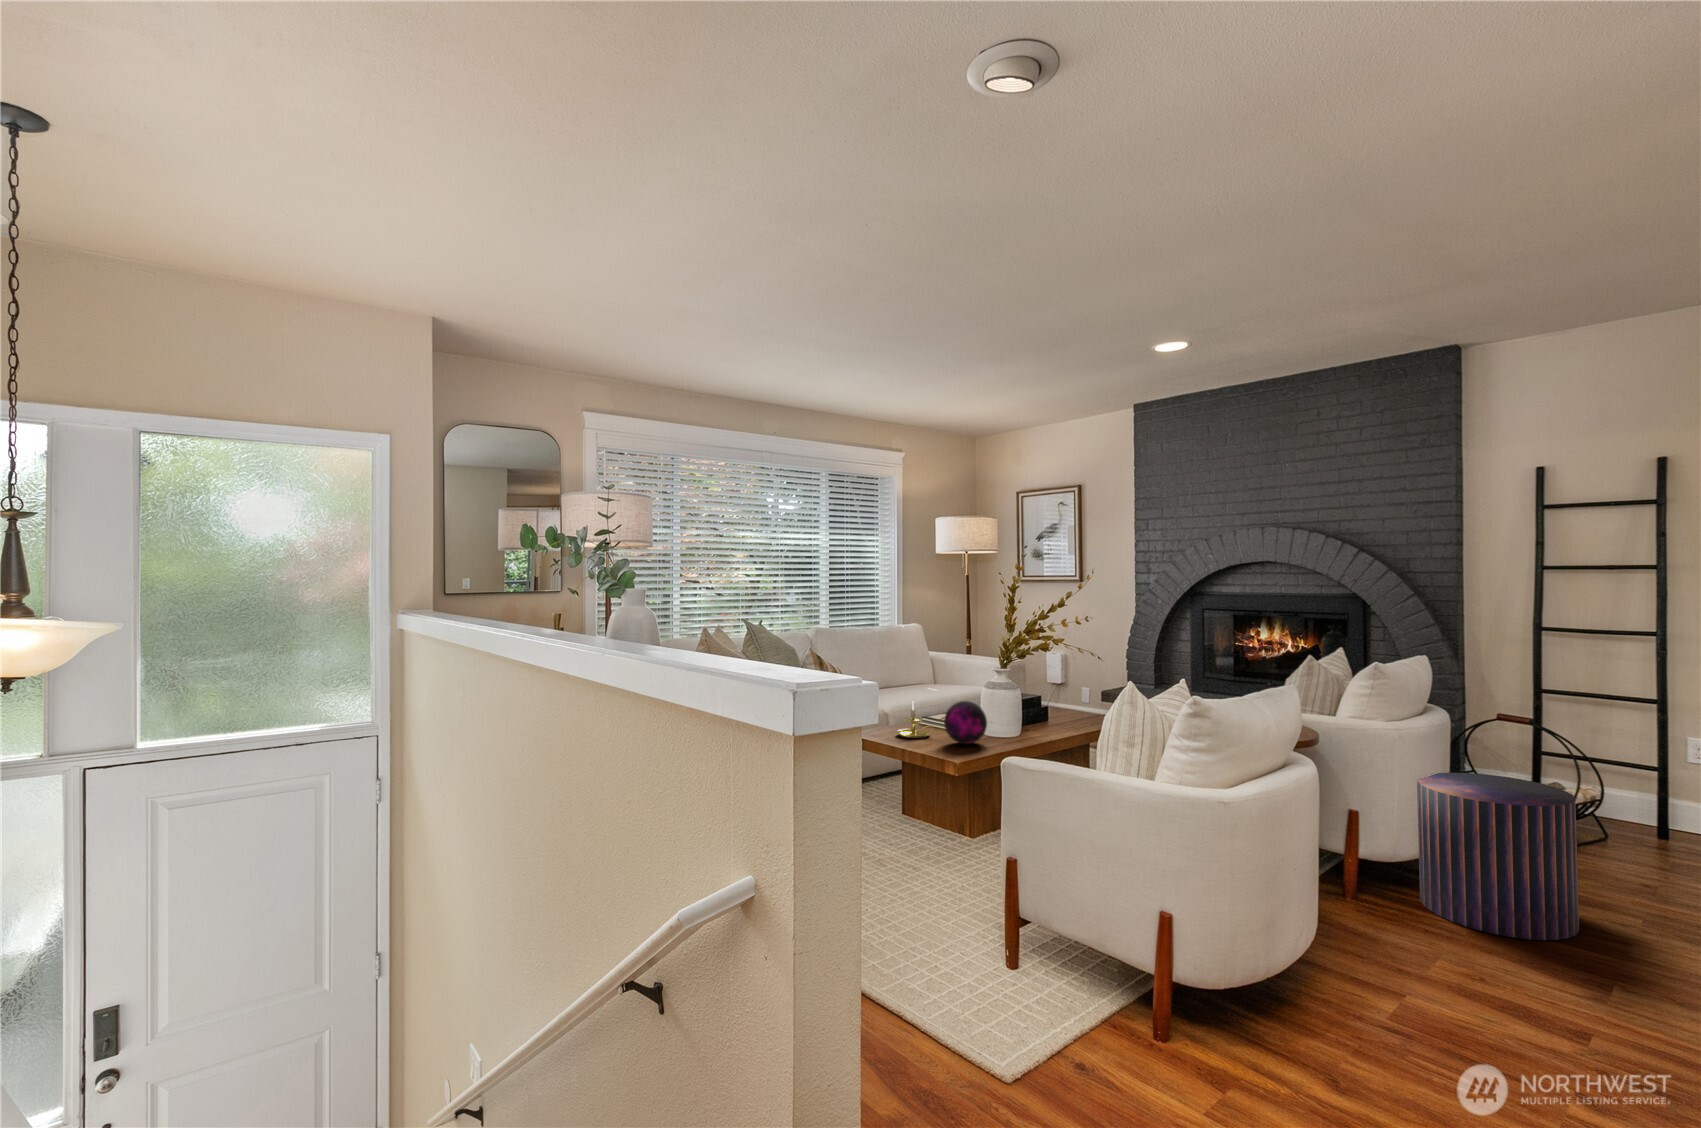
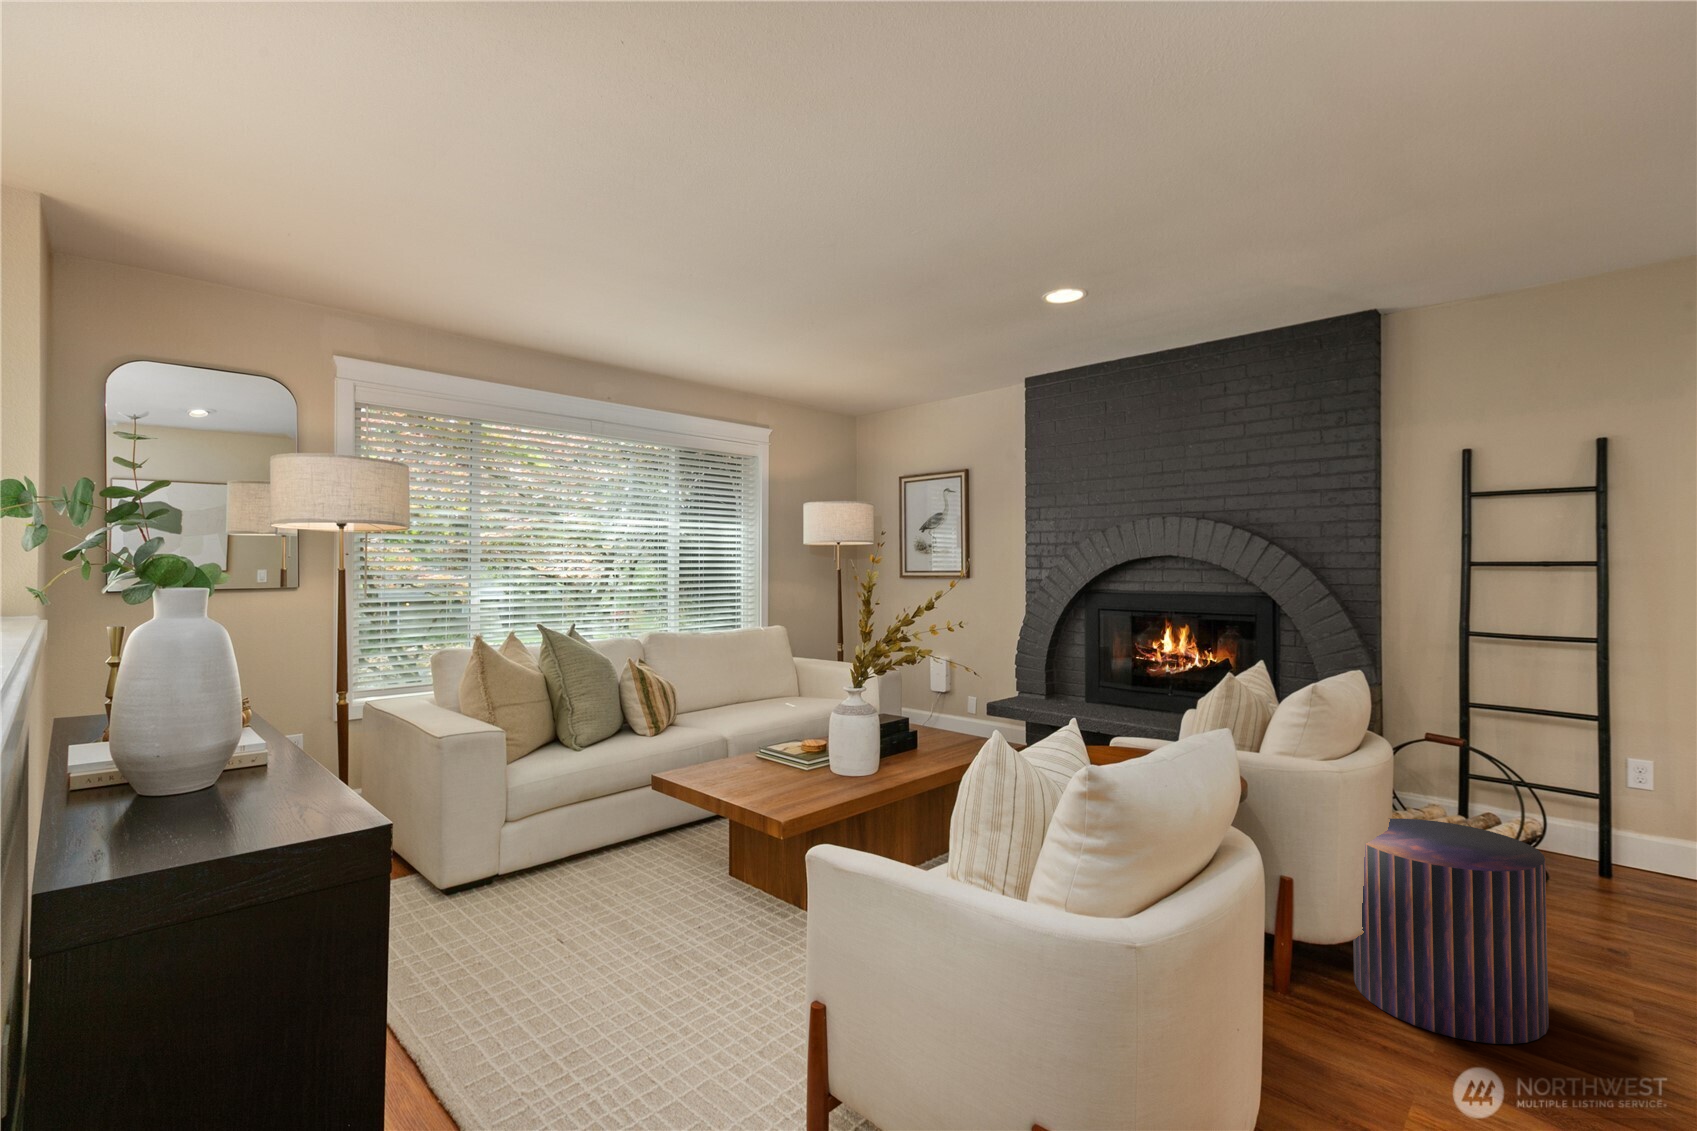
decorative orb: present [944,701,987,744] -> none [776,733,830,789]
candle holder: present [897,702,932,738] -> none [721,732,768,781]

